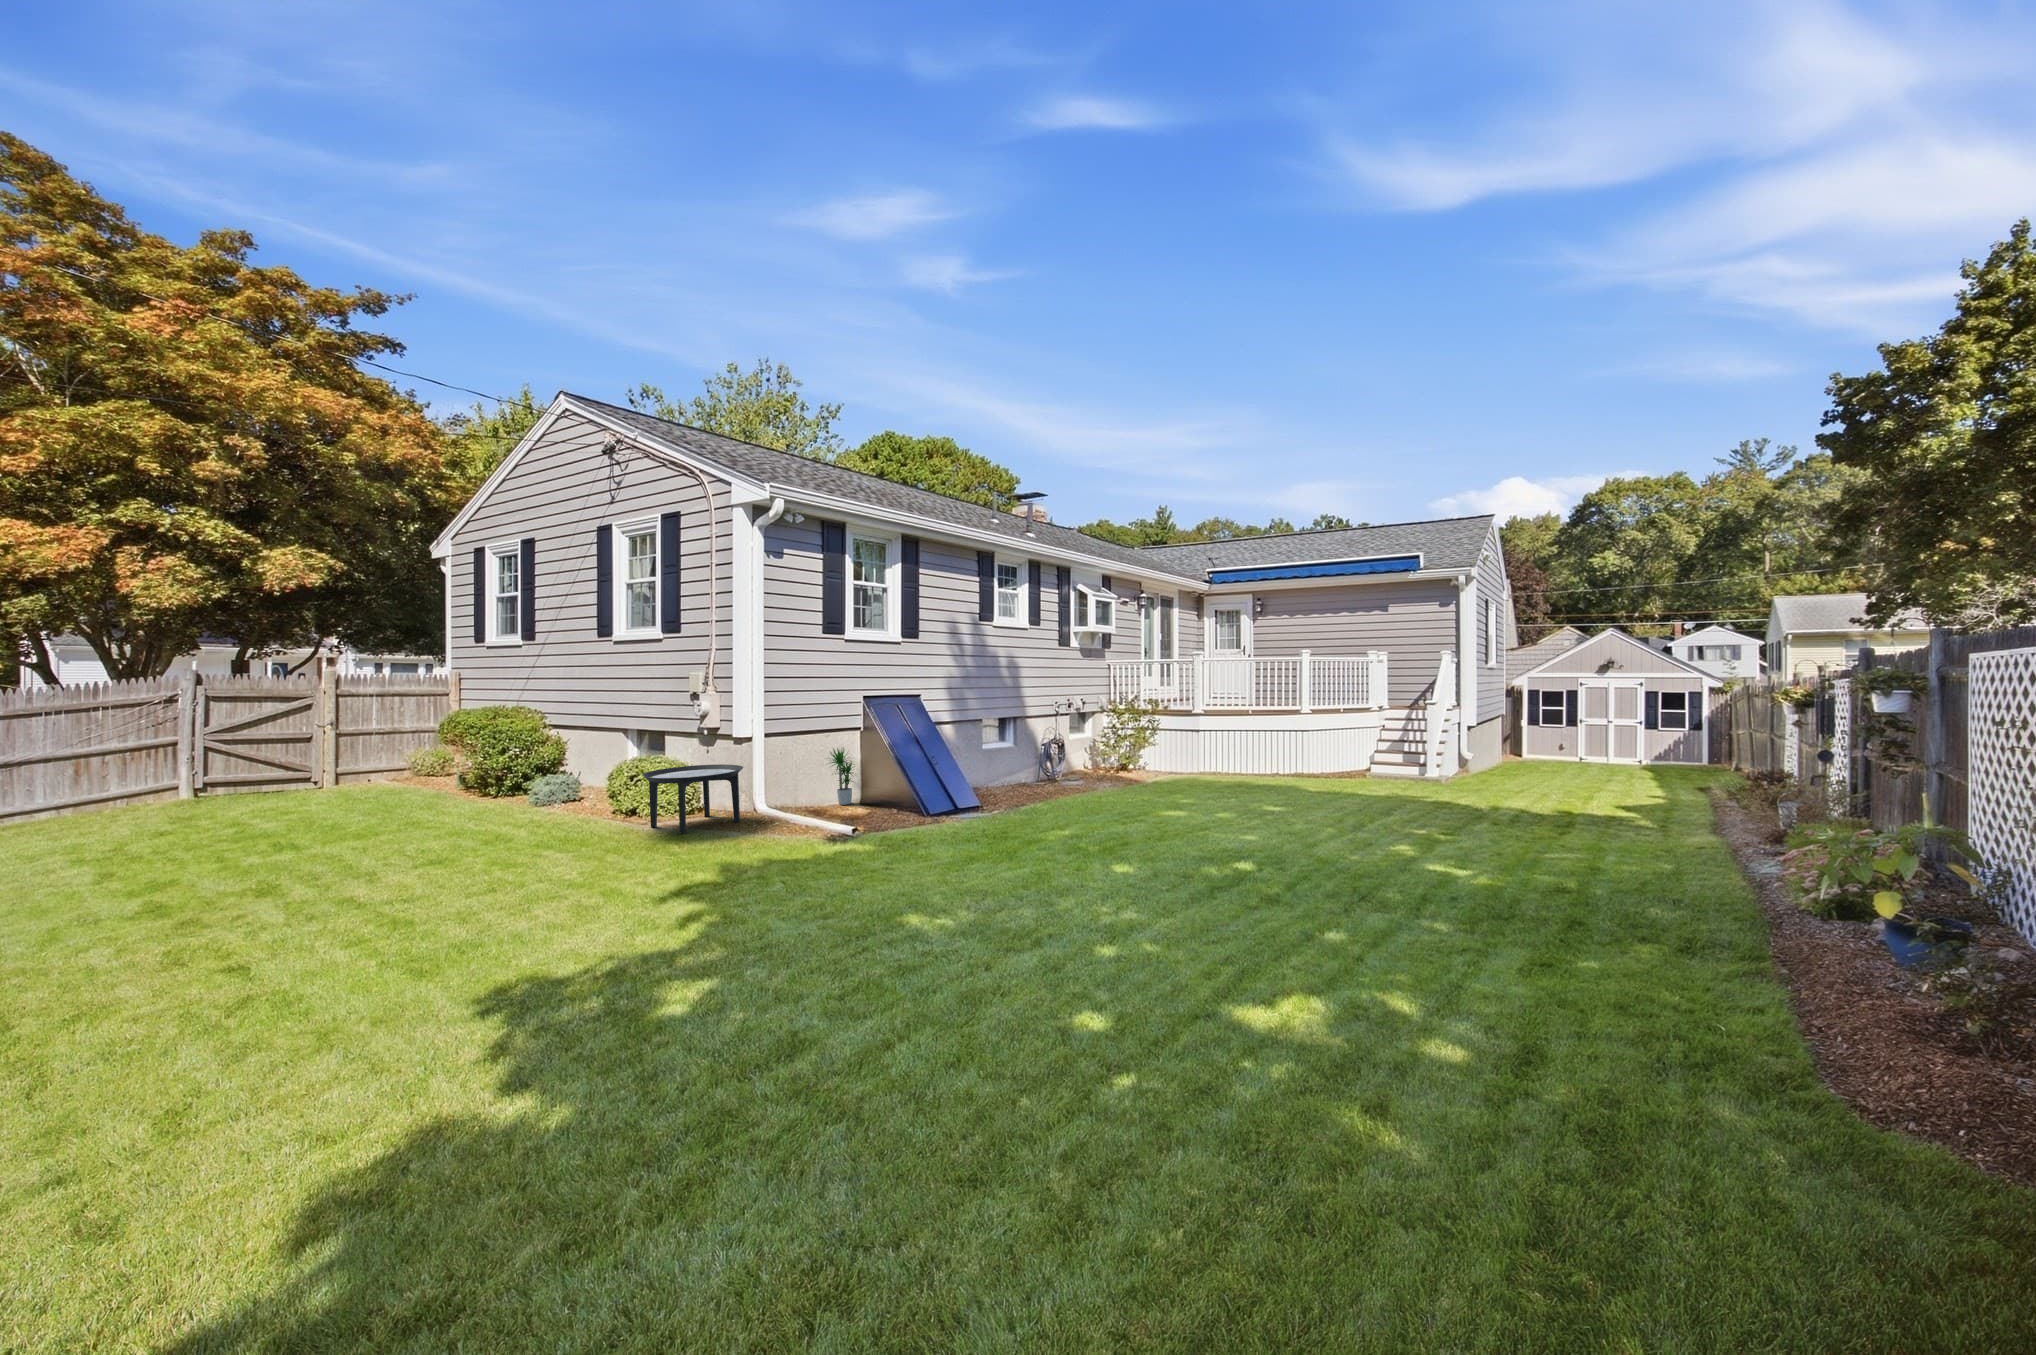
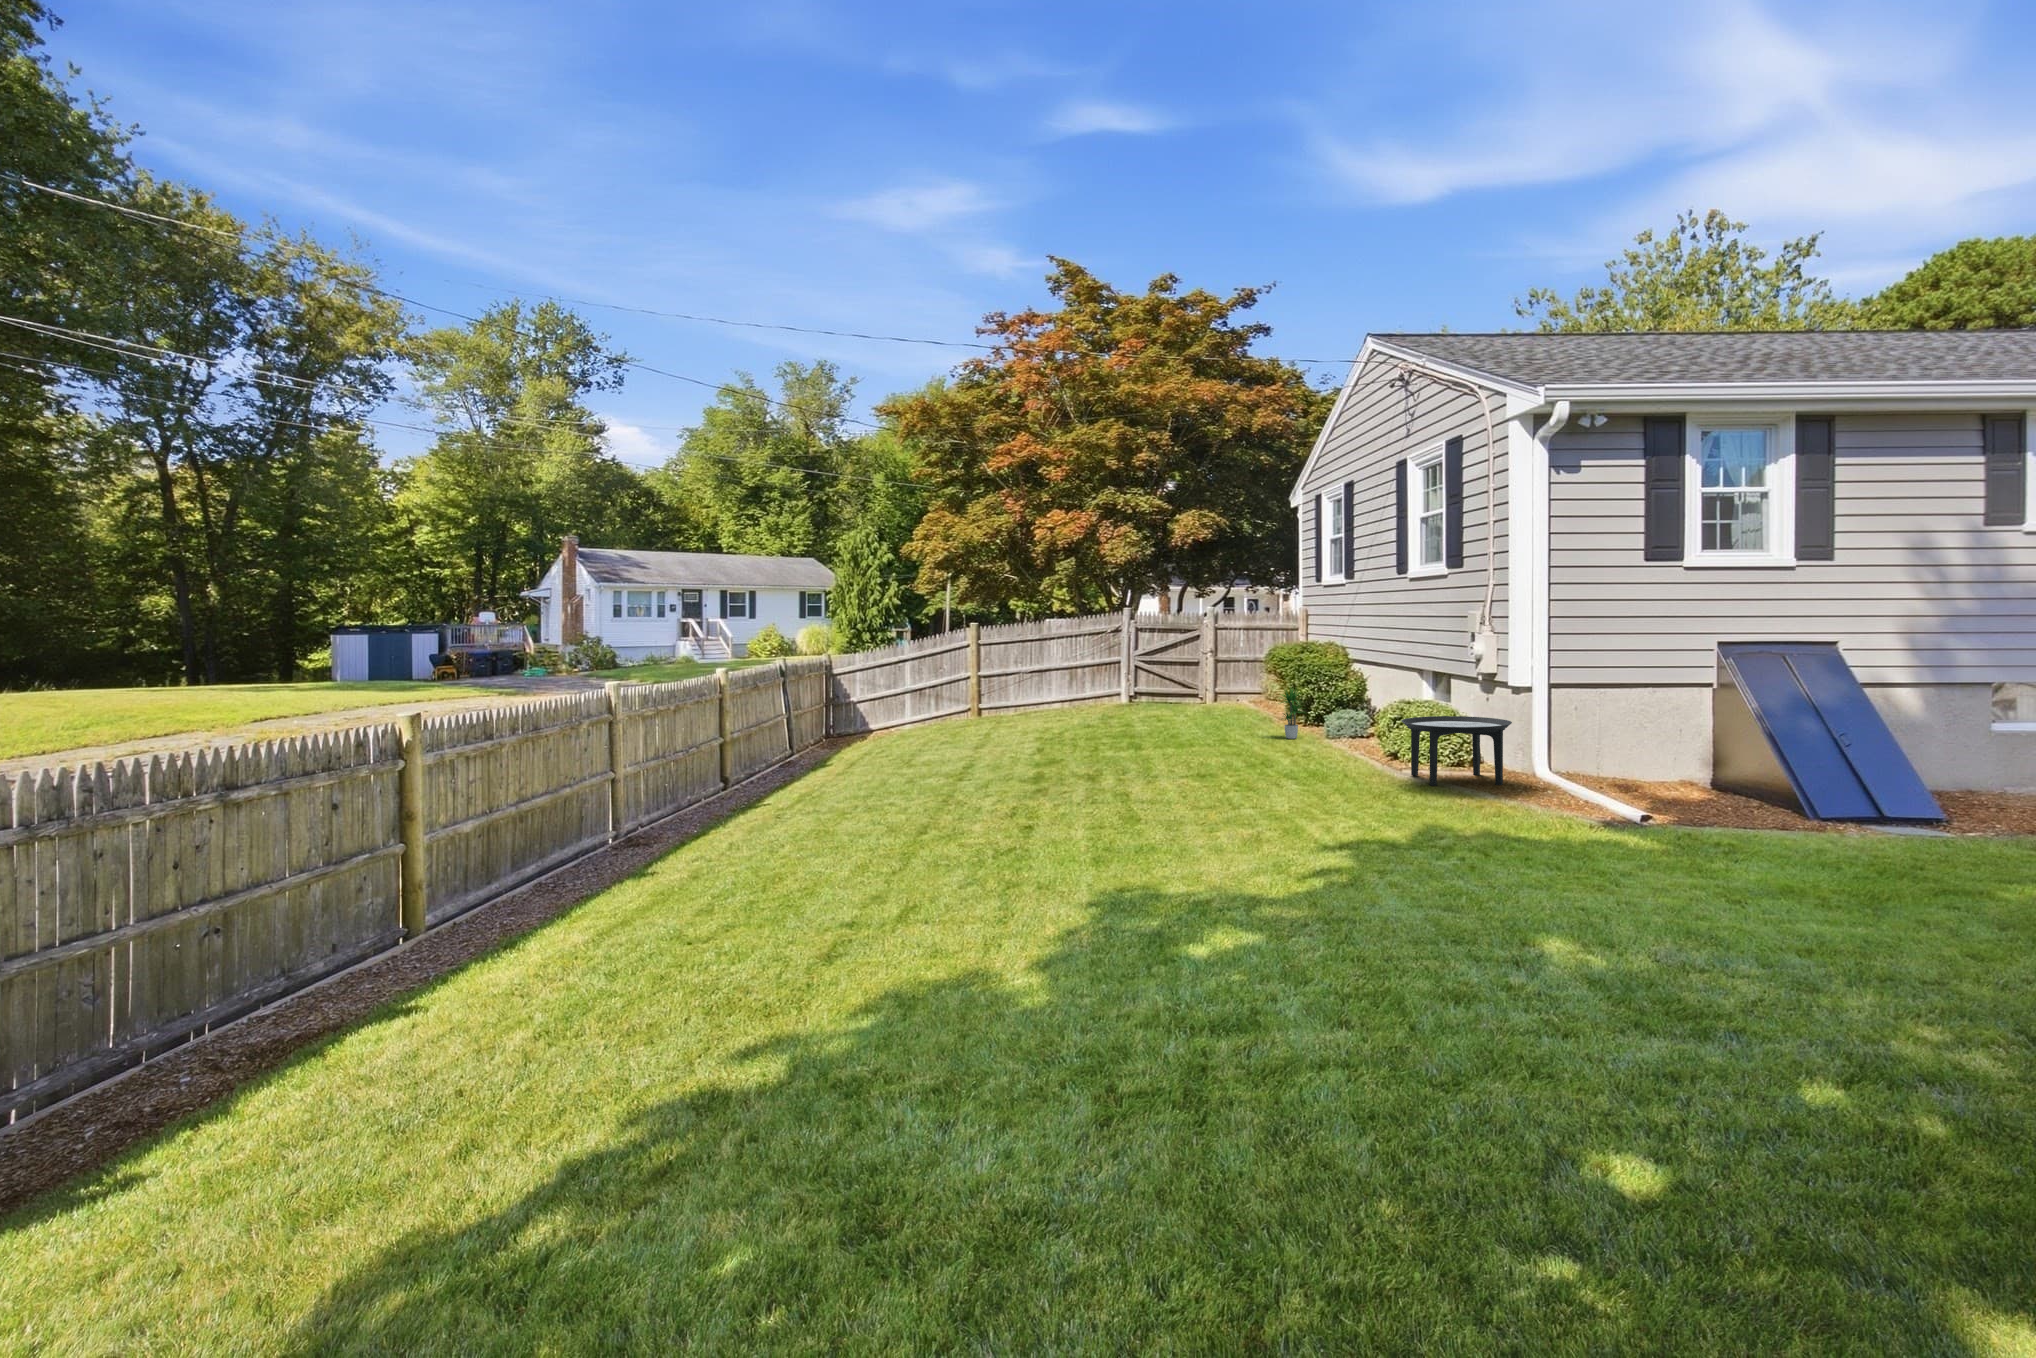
potted plant: present [829,748,853,805] -> present [1278,688,1305,739]

